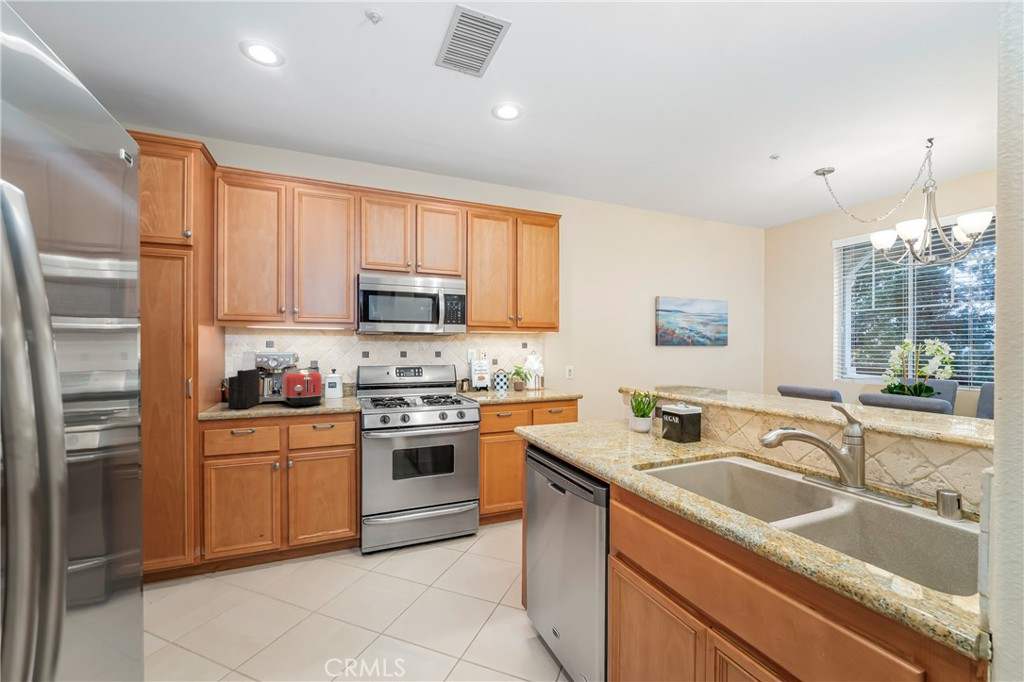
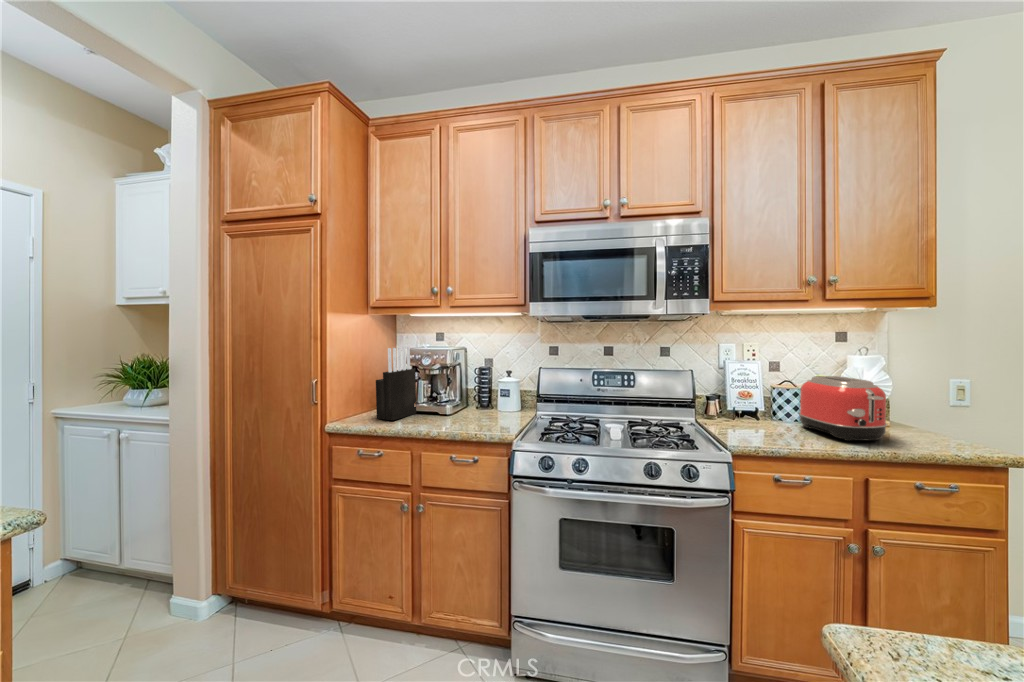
toaster: present [282,368,322,406] -> present [799,376,887,441]

